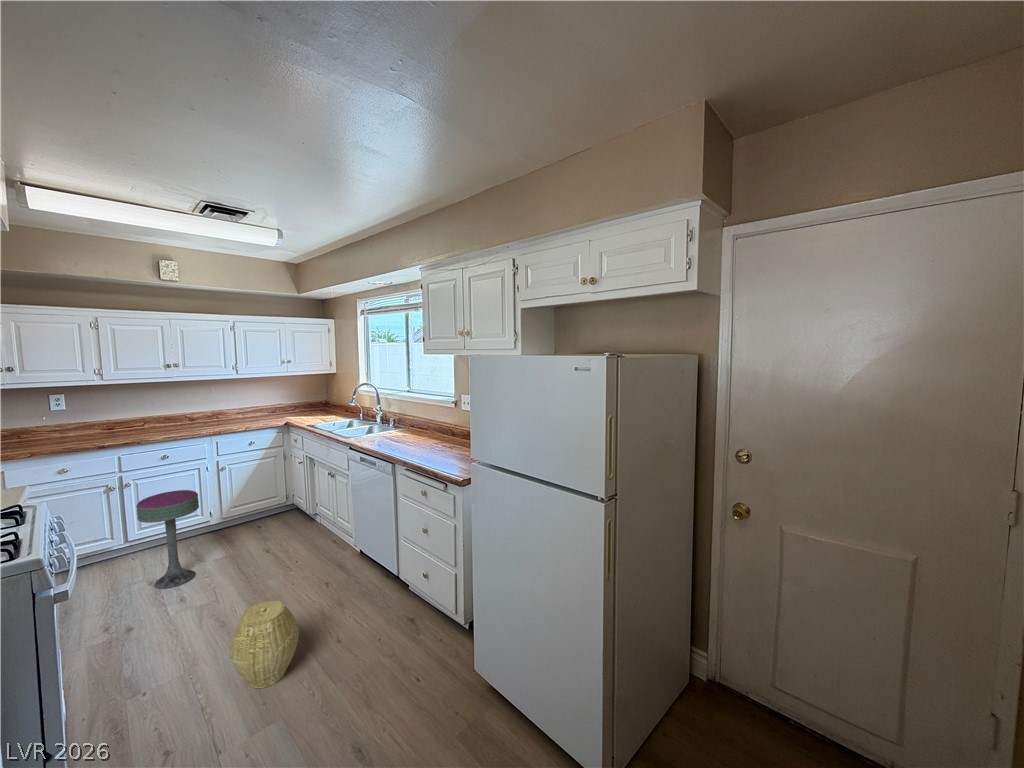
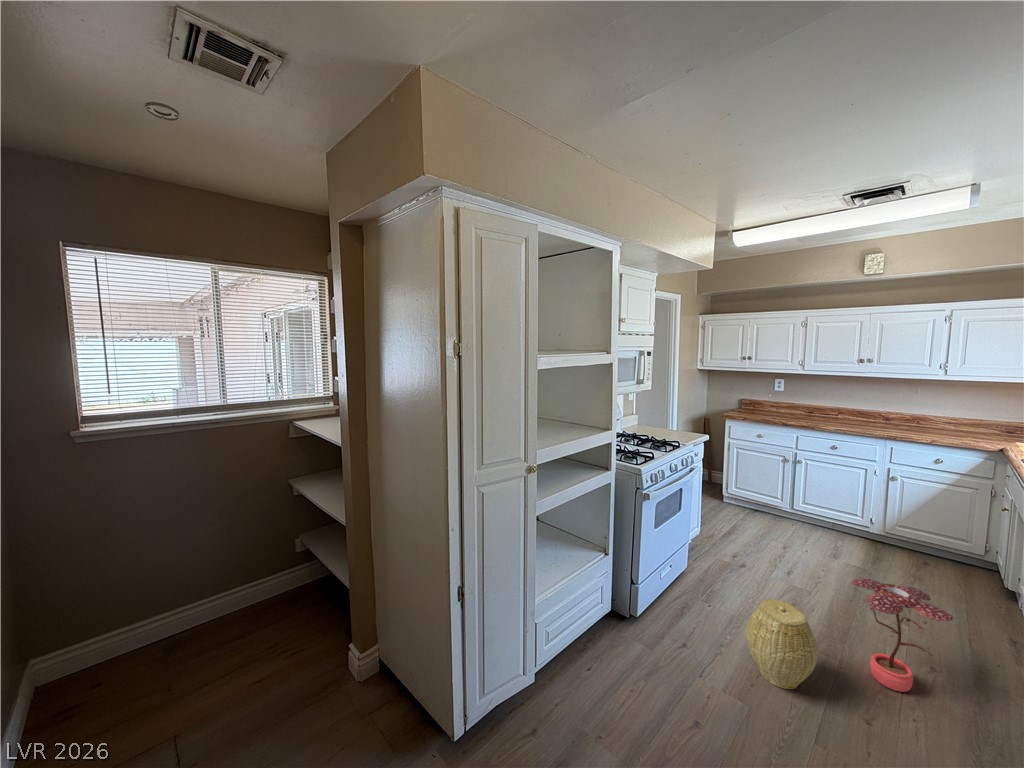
bar stool: present [136,490,199,589] -> none [780,474,834,563]
potted plant: none [281,532,345,615] -> present [851,579,953,692]

